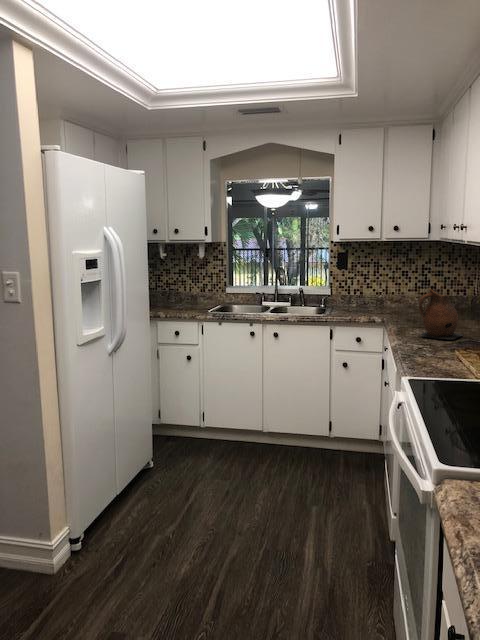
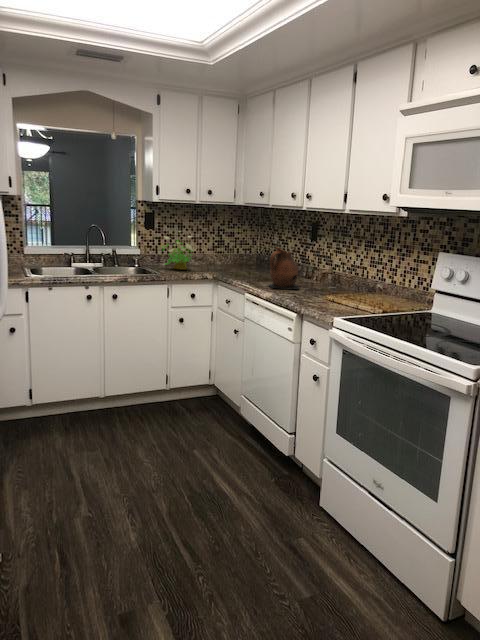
potted plant: none [347,270,380,311] -> present [164,236,193,269]

